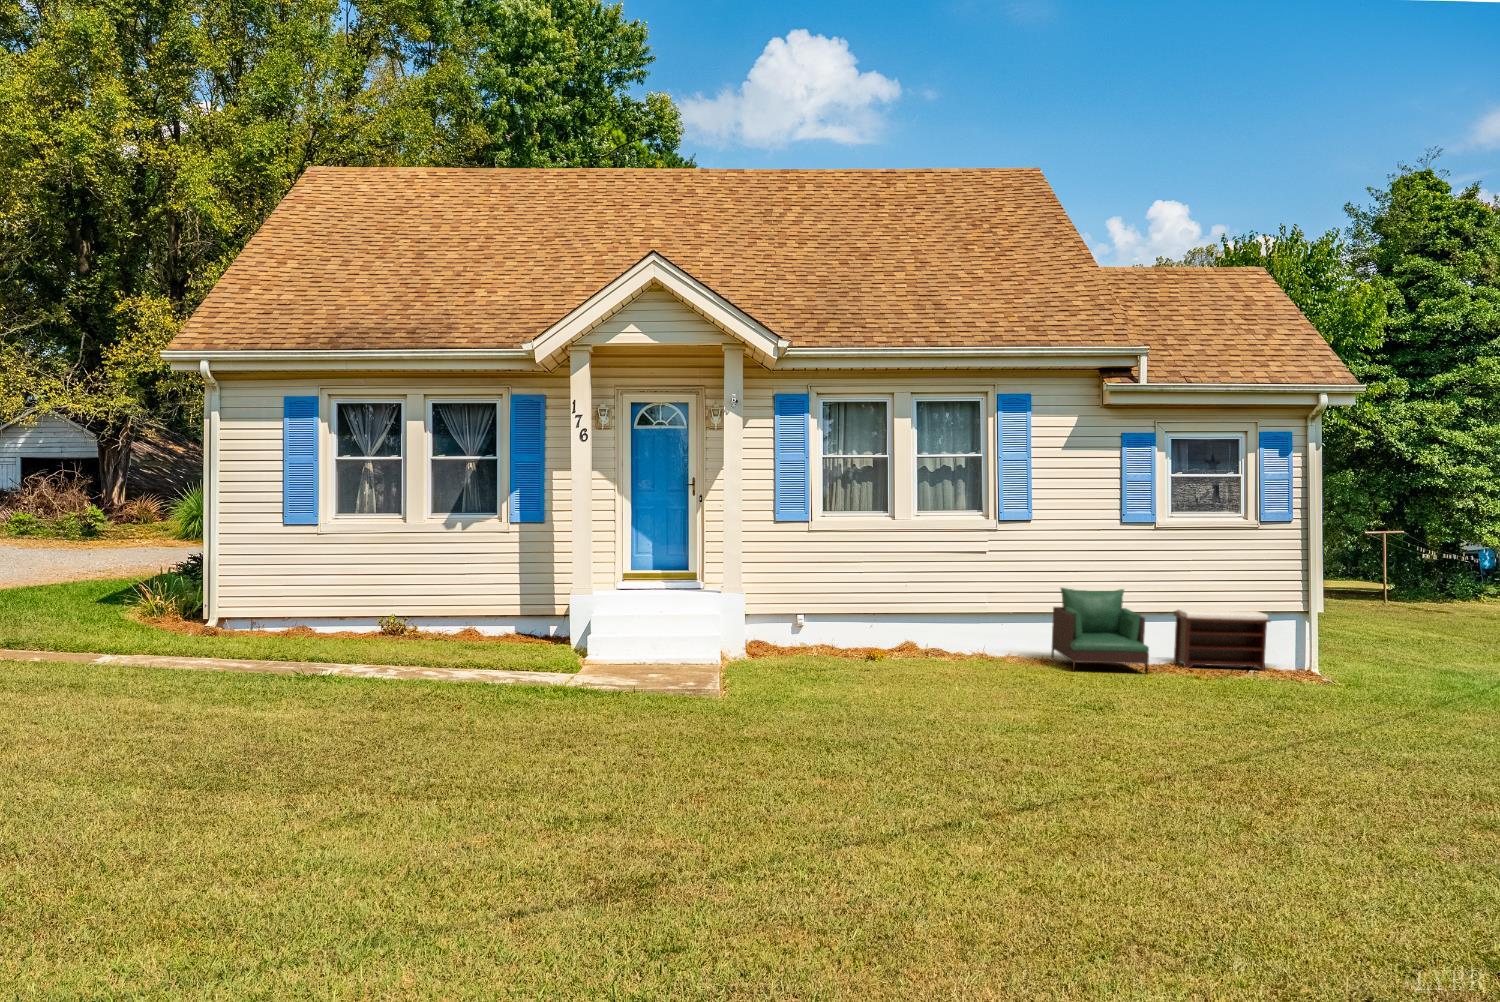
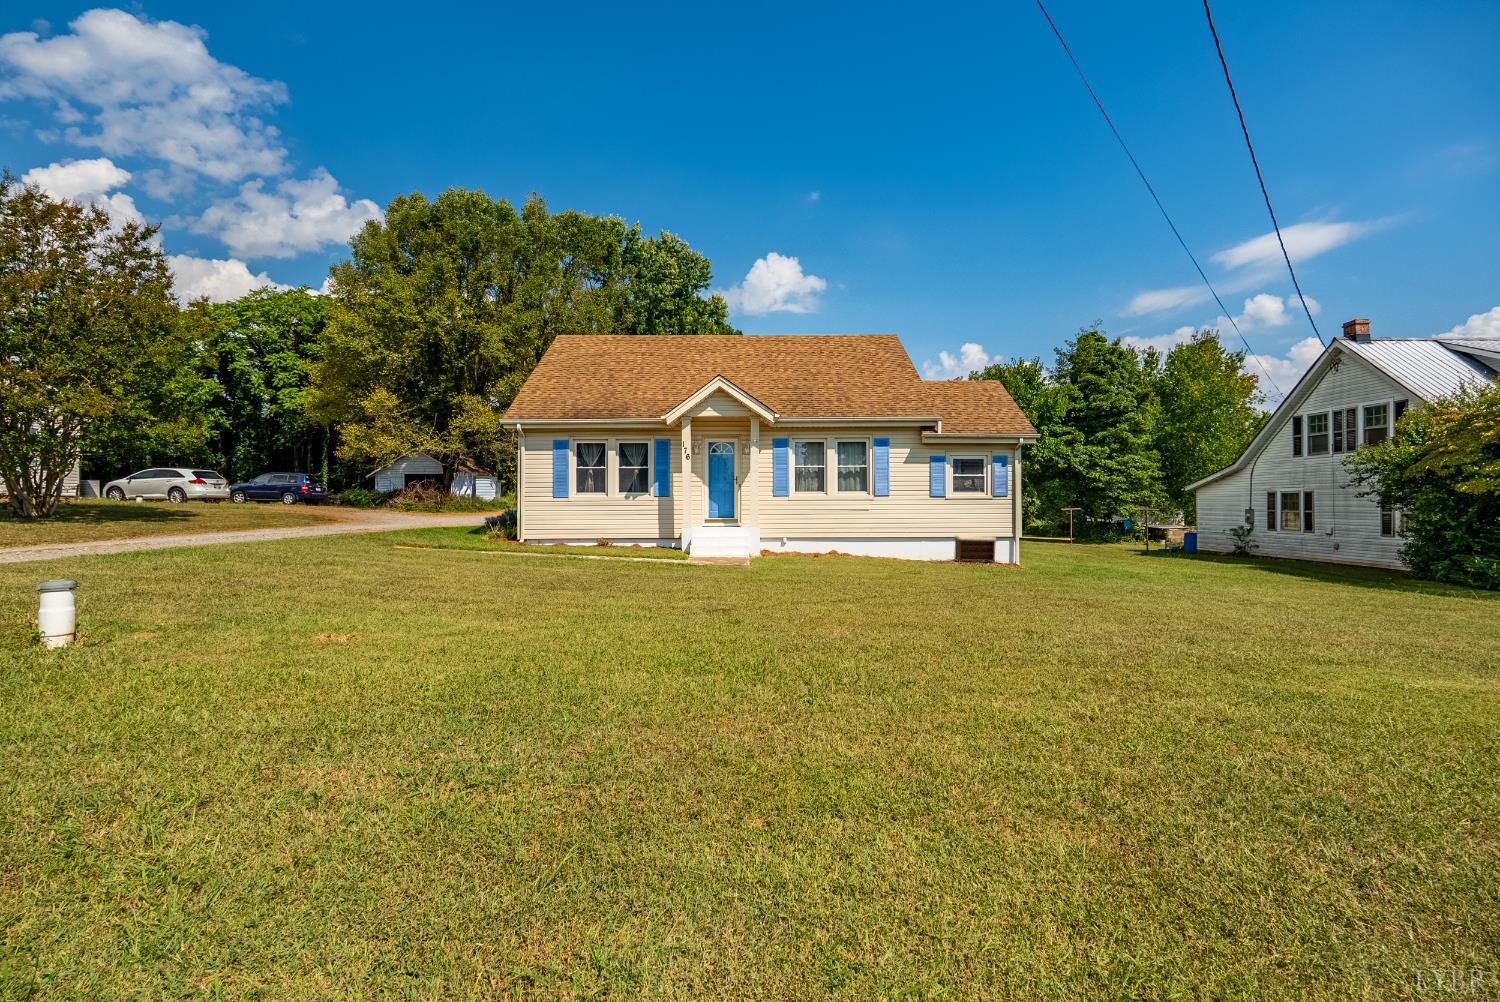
armchair: present [1051,588,1149,674] -> none [899,526,942,564]

